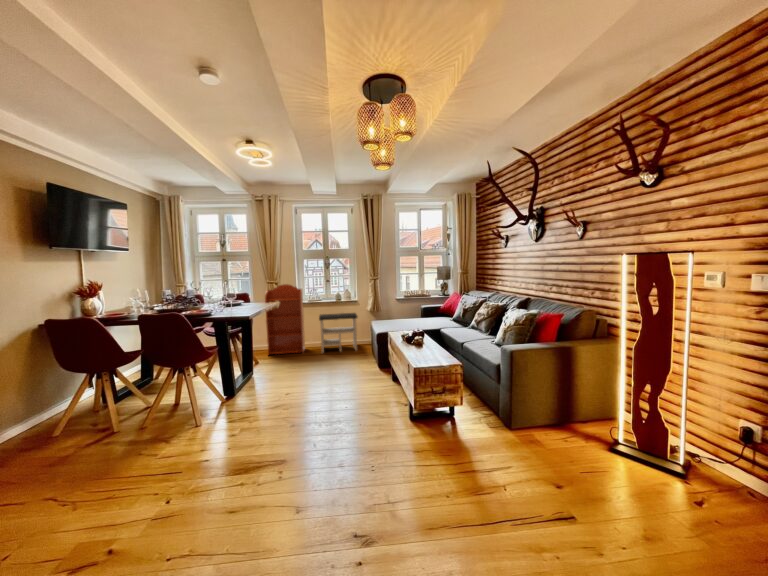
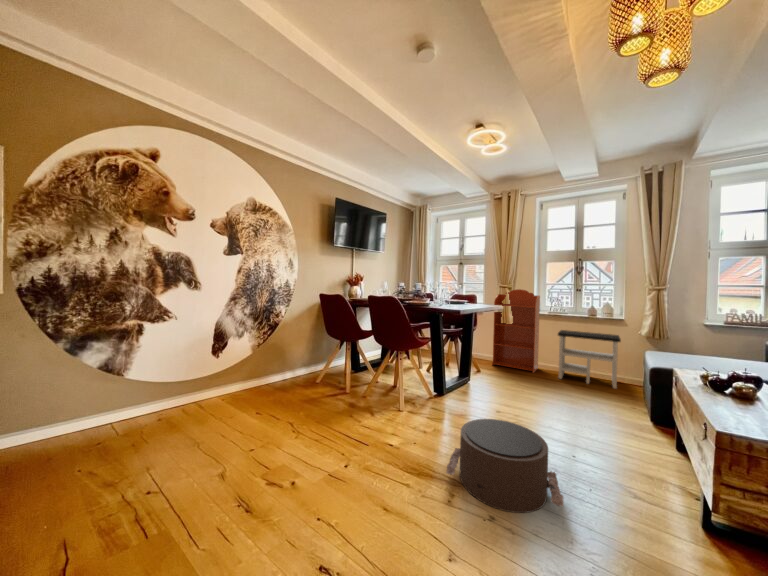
pouf: none [271,397,349,459] -> present [446,419,564,513]

